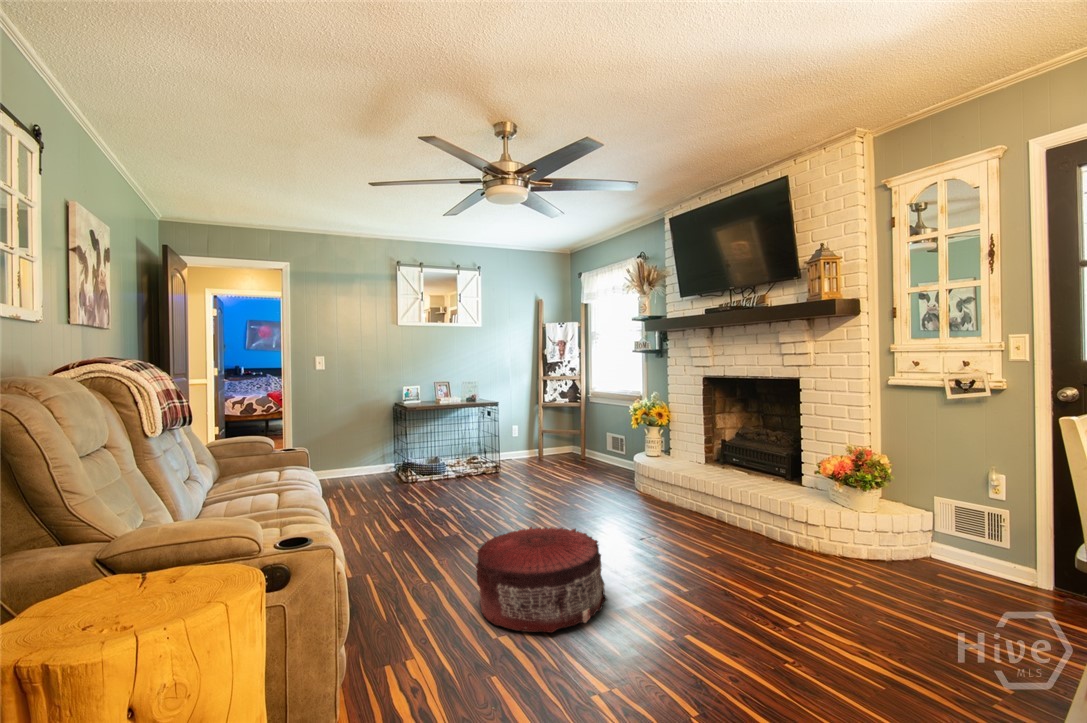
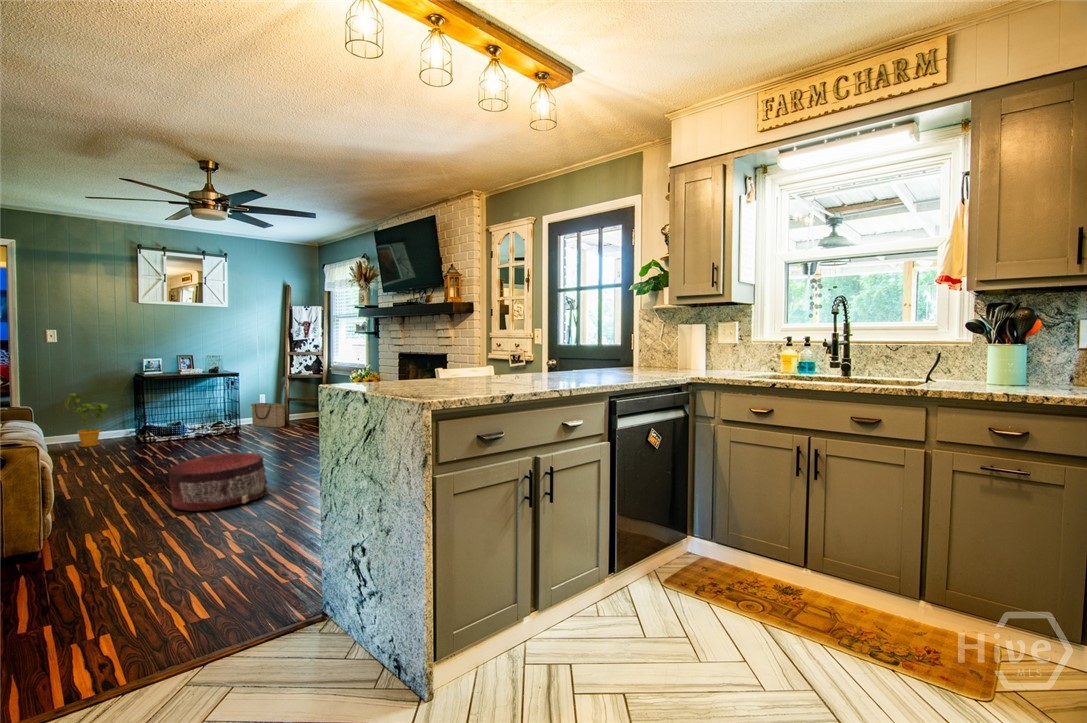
house plant: none [334,425,375,484] -> present [65,393,110,447]
basket: none [504,435,542,466] -> present [251,403,286,427]

